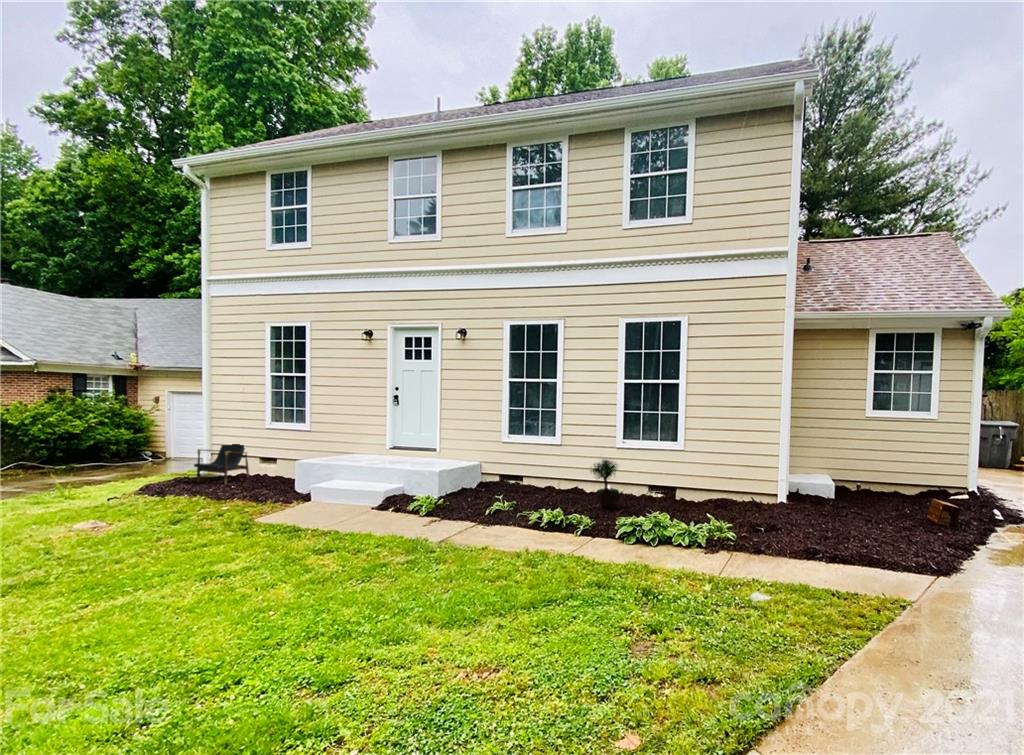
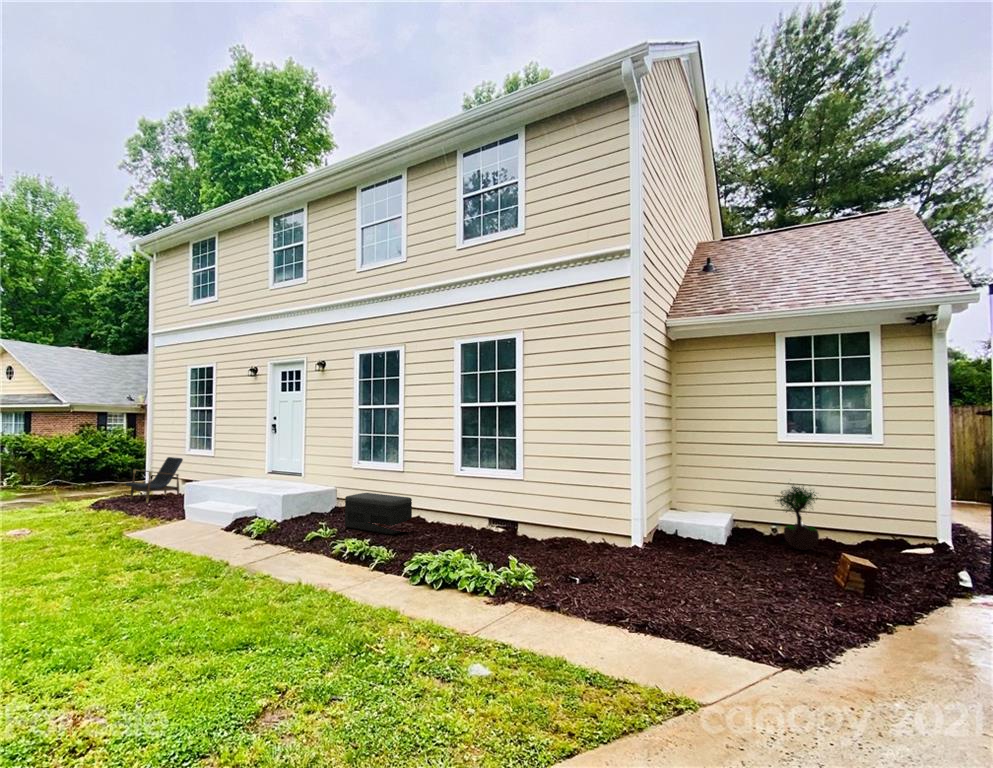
potted tree: present [591,459,620,507] -> present [777,485,819,550]
storage bench: none [492,467,556,505] -> present [345,493,412,535]

